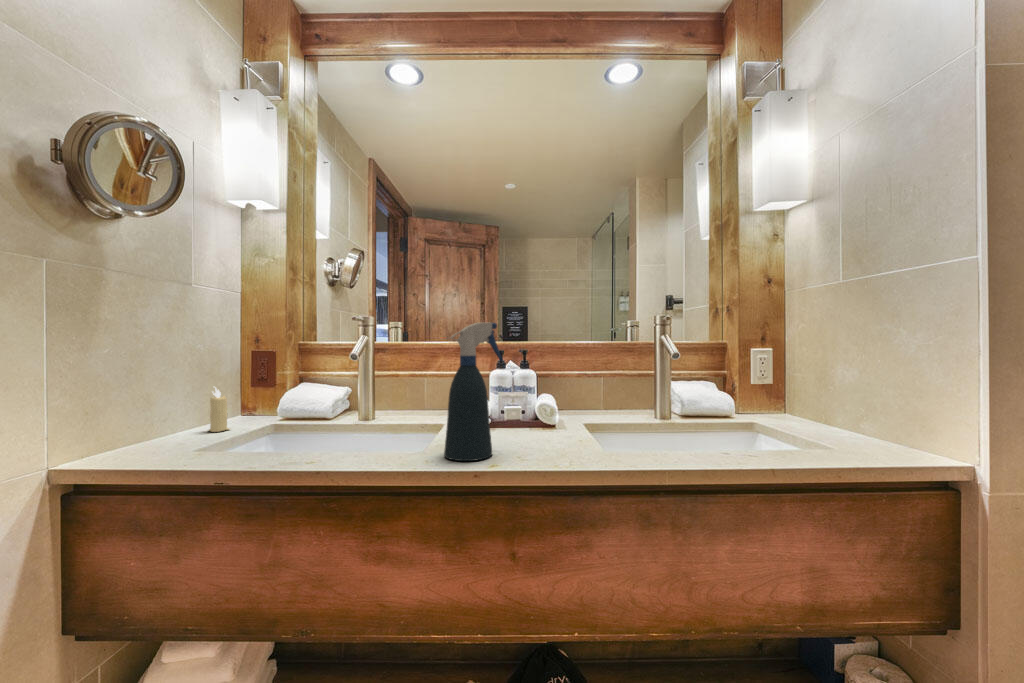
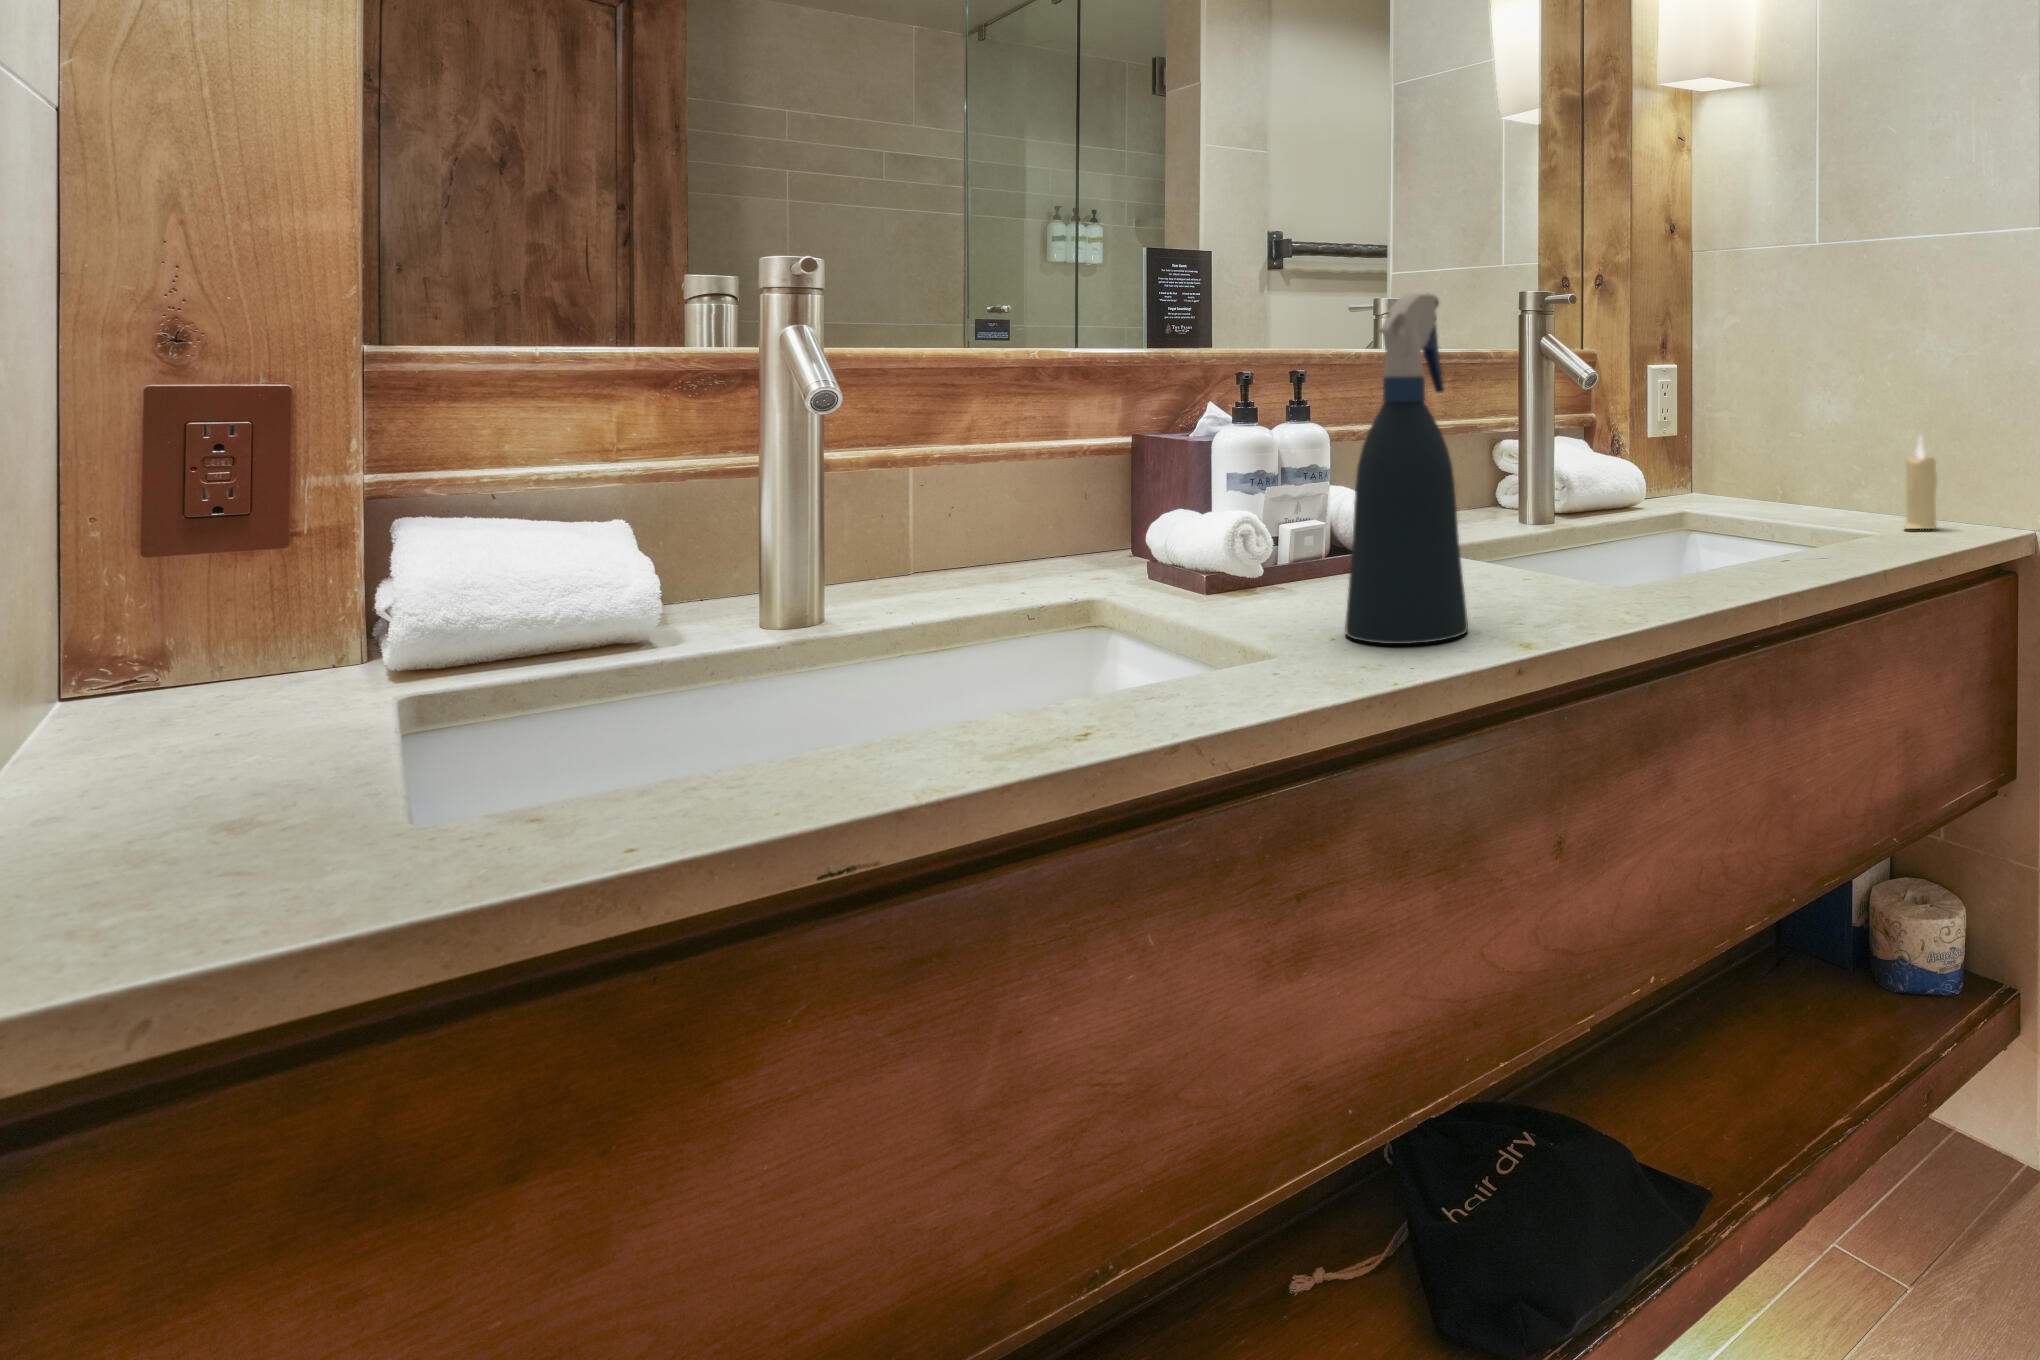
candle: present [209,387,229,432] -> present [1904,441,1937,529]

